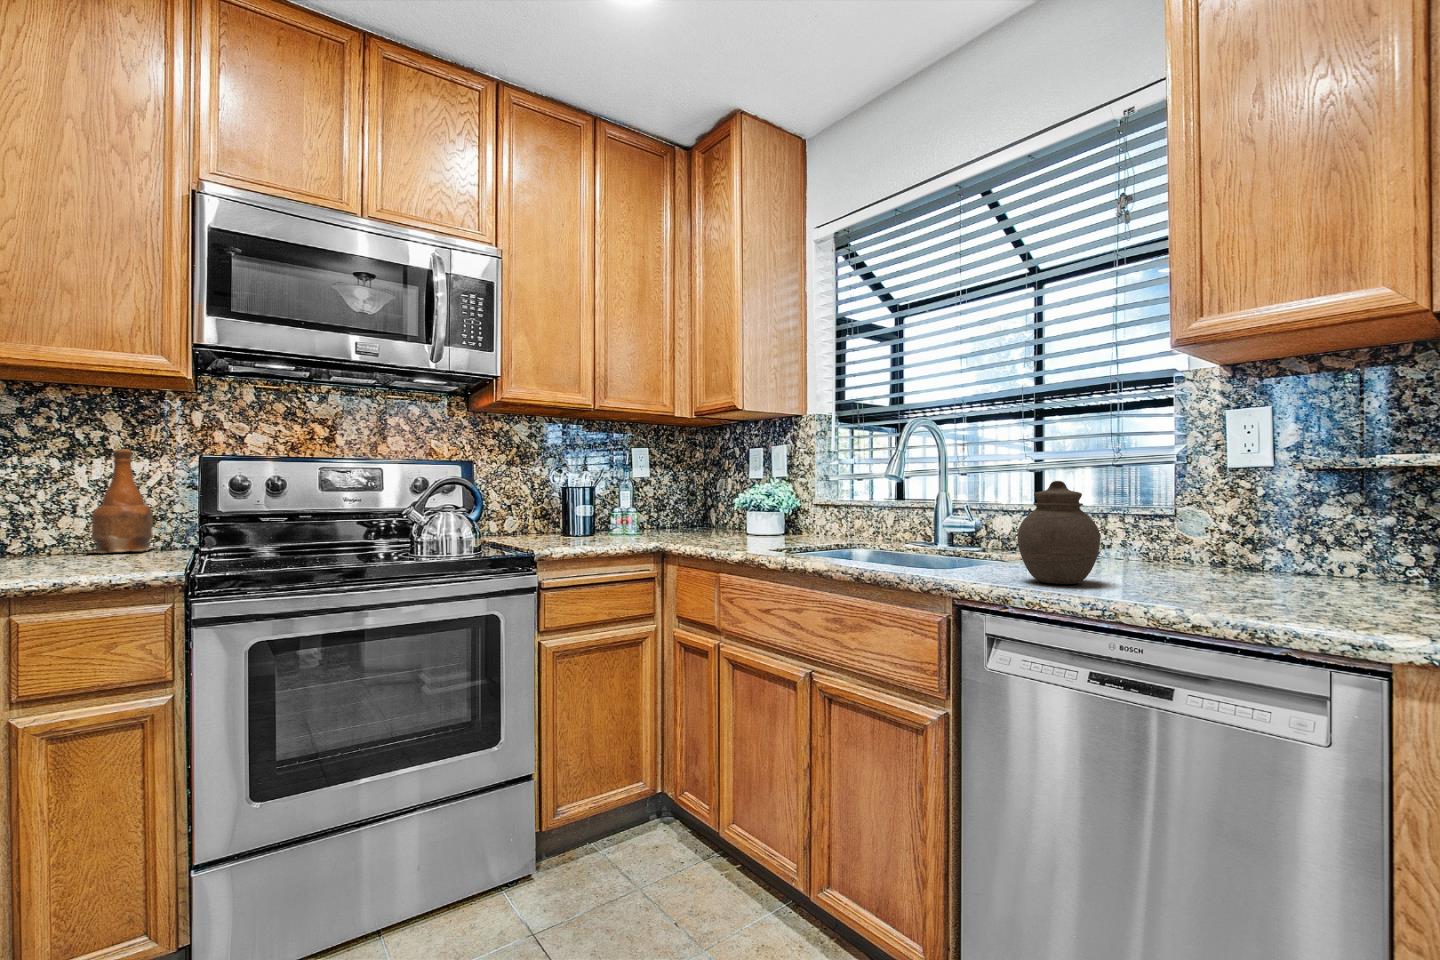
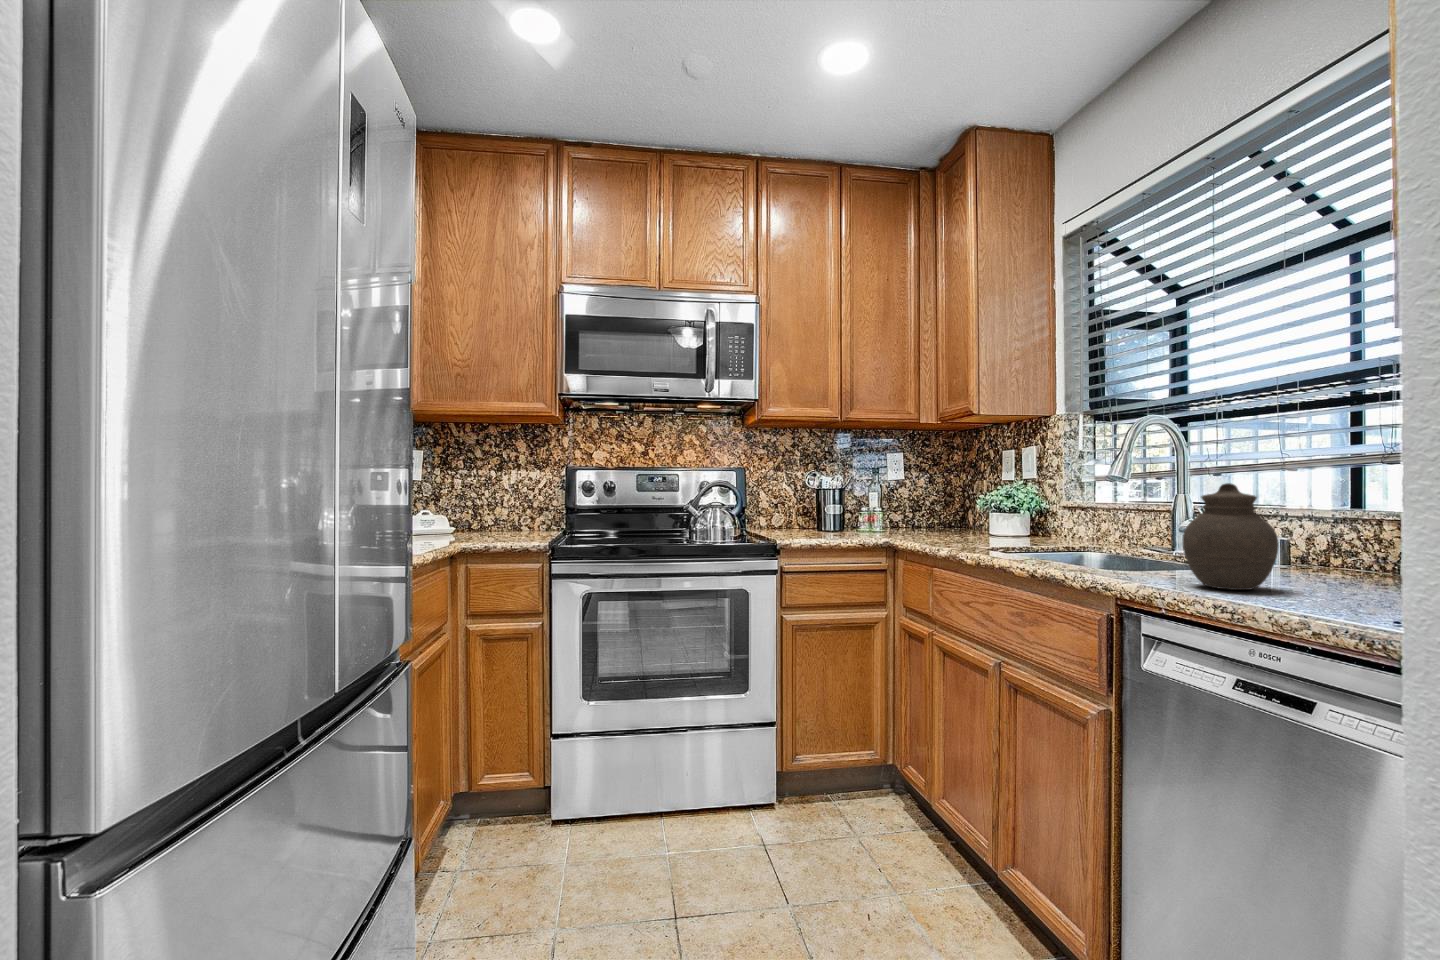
bottle: present [92,449,153,553] -> none [504,463,545,531]

